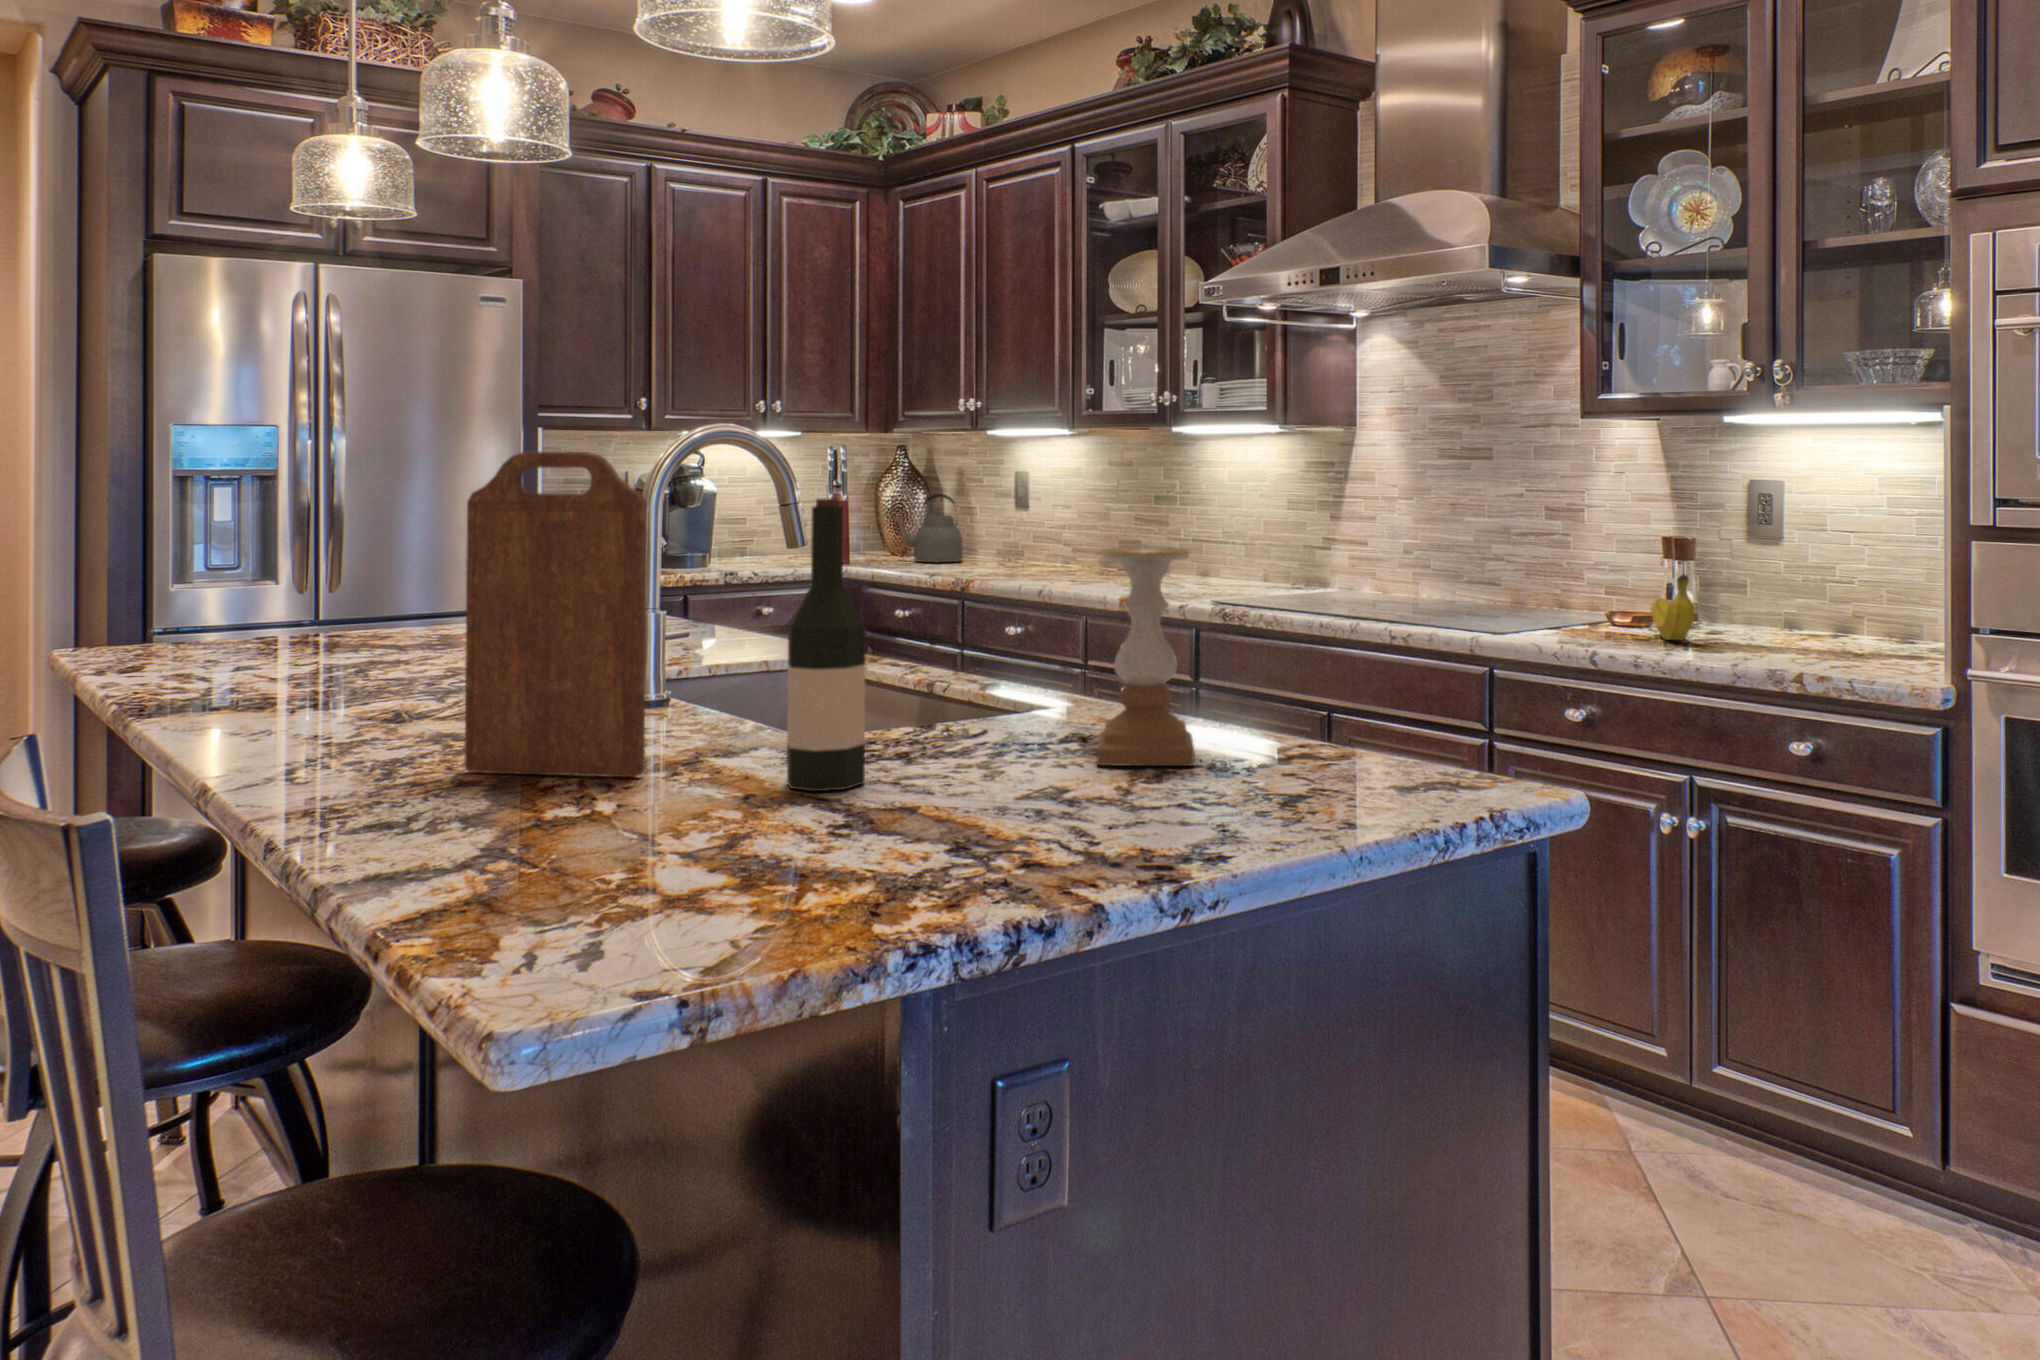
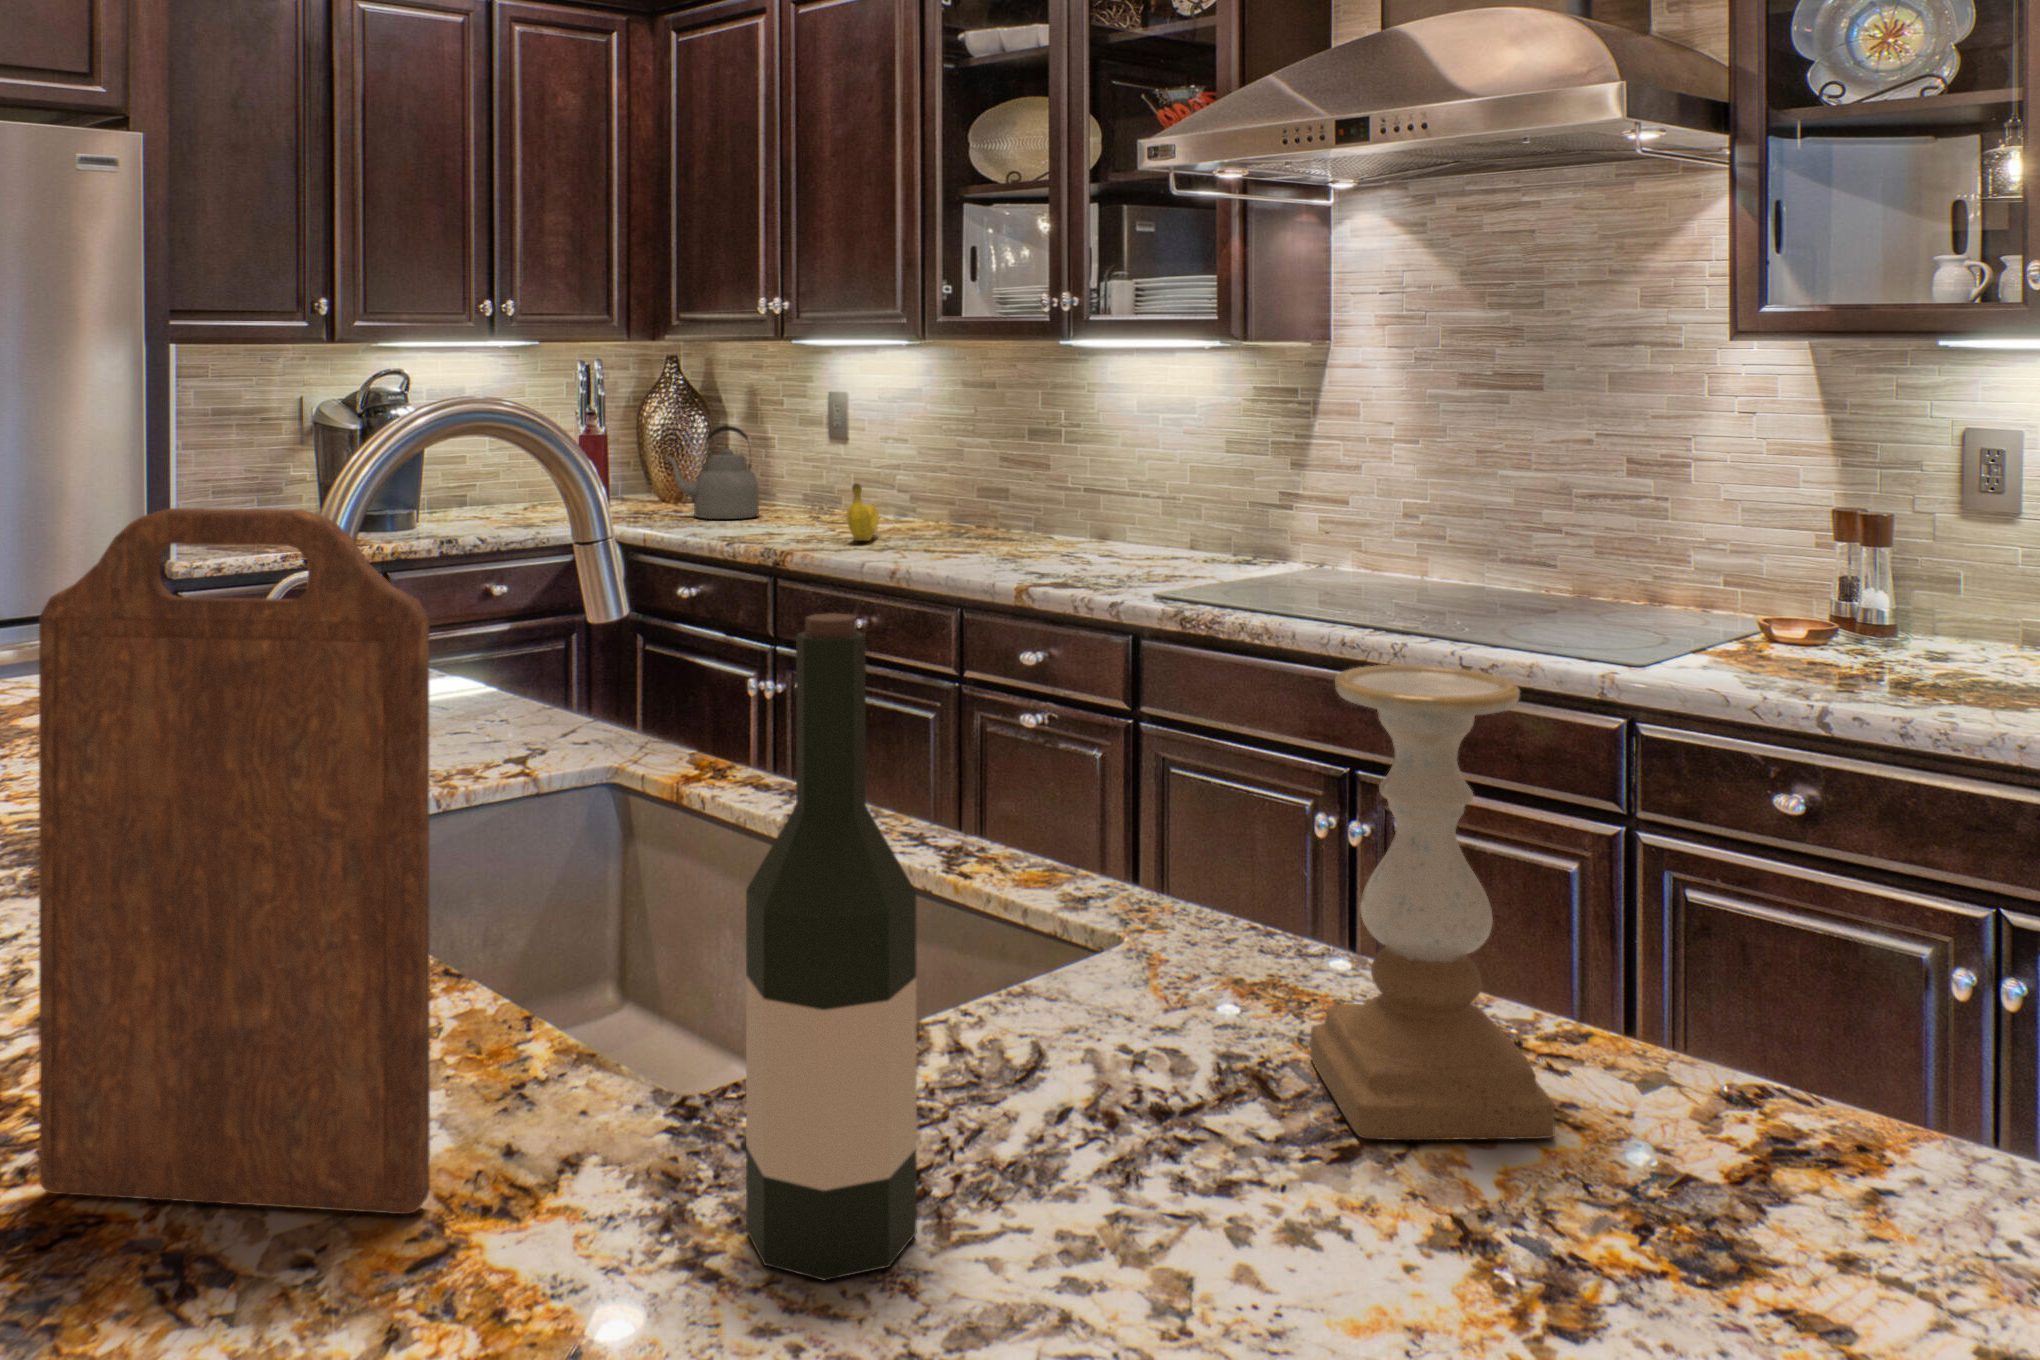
fruit: present [1651,574,1695,640] -> present [846,484,879,541]

